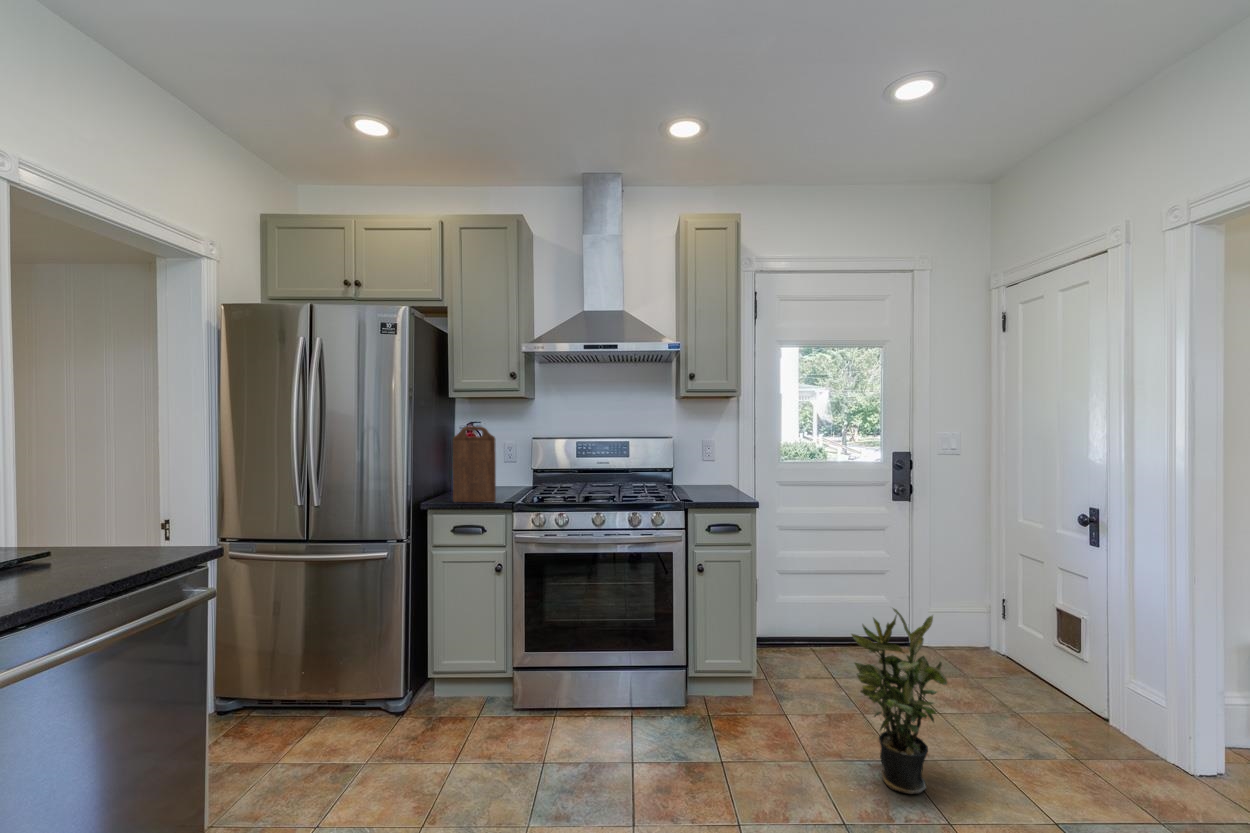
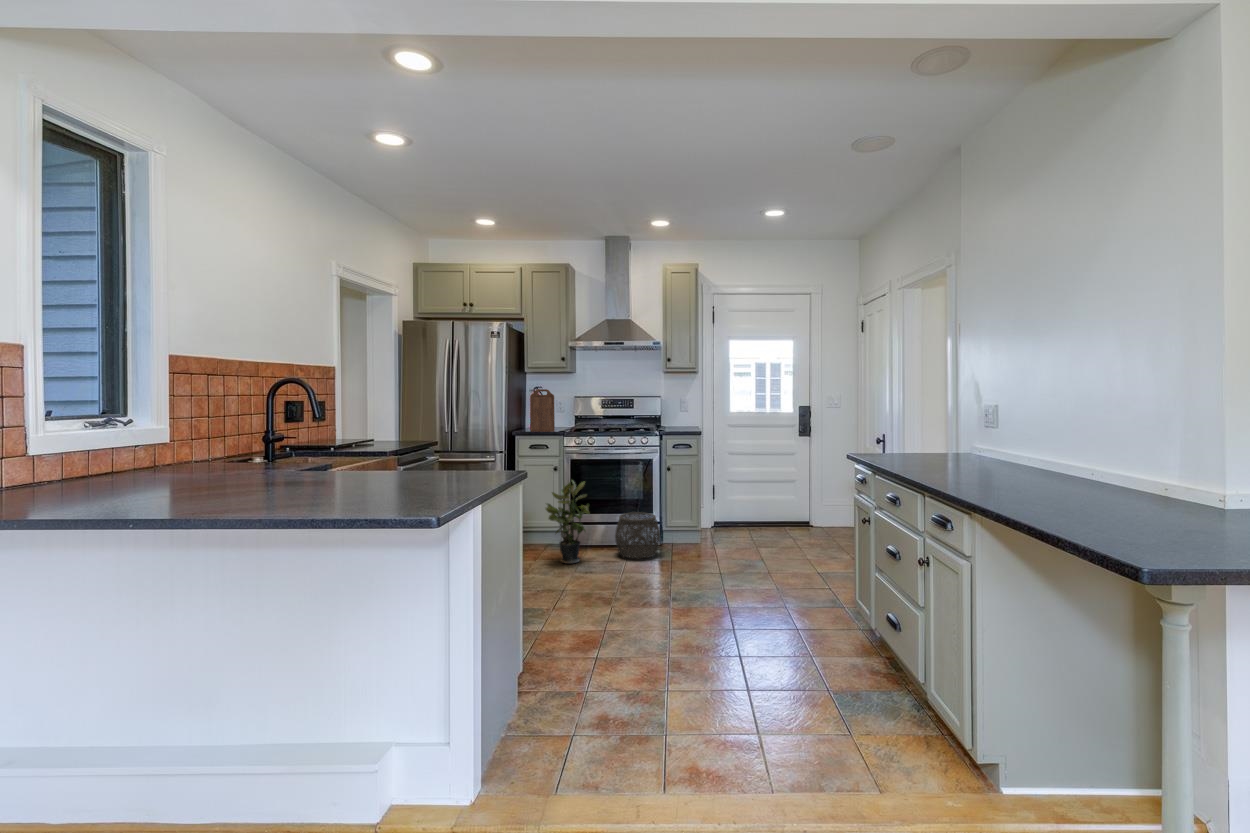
potted plant: present [852,609,947,794] -> present [546,480,590,564]
woven basket: none [606,657,694,769] -> present [615,512,660,559]

